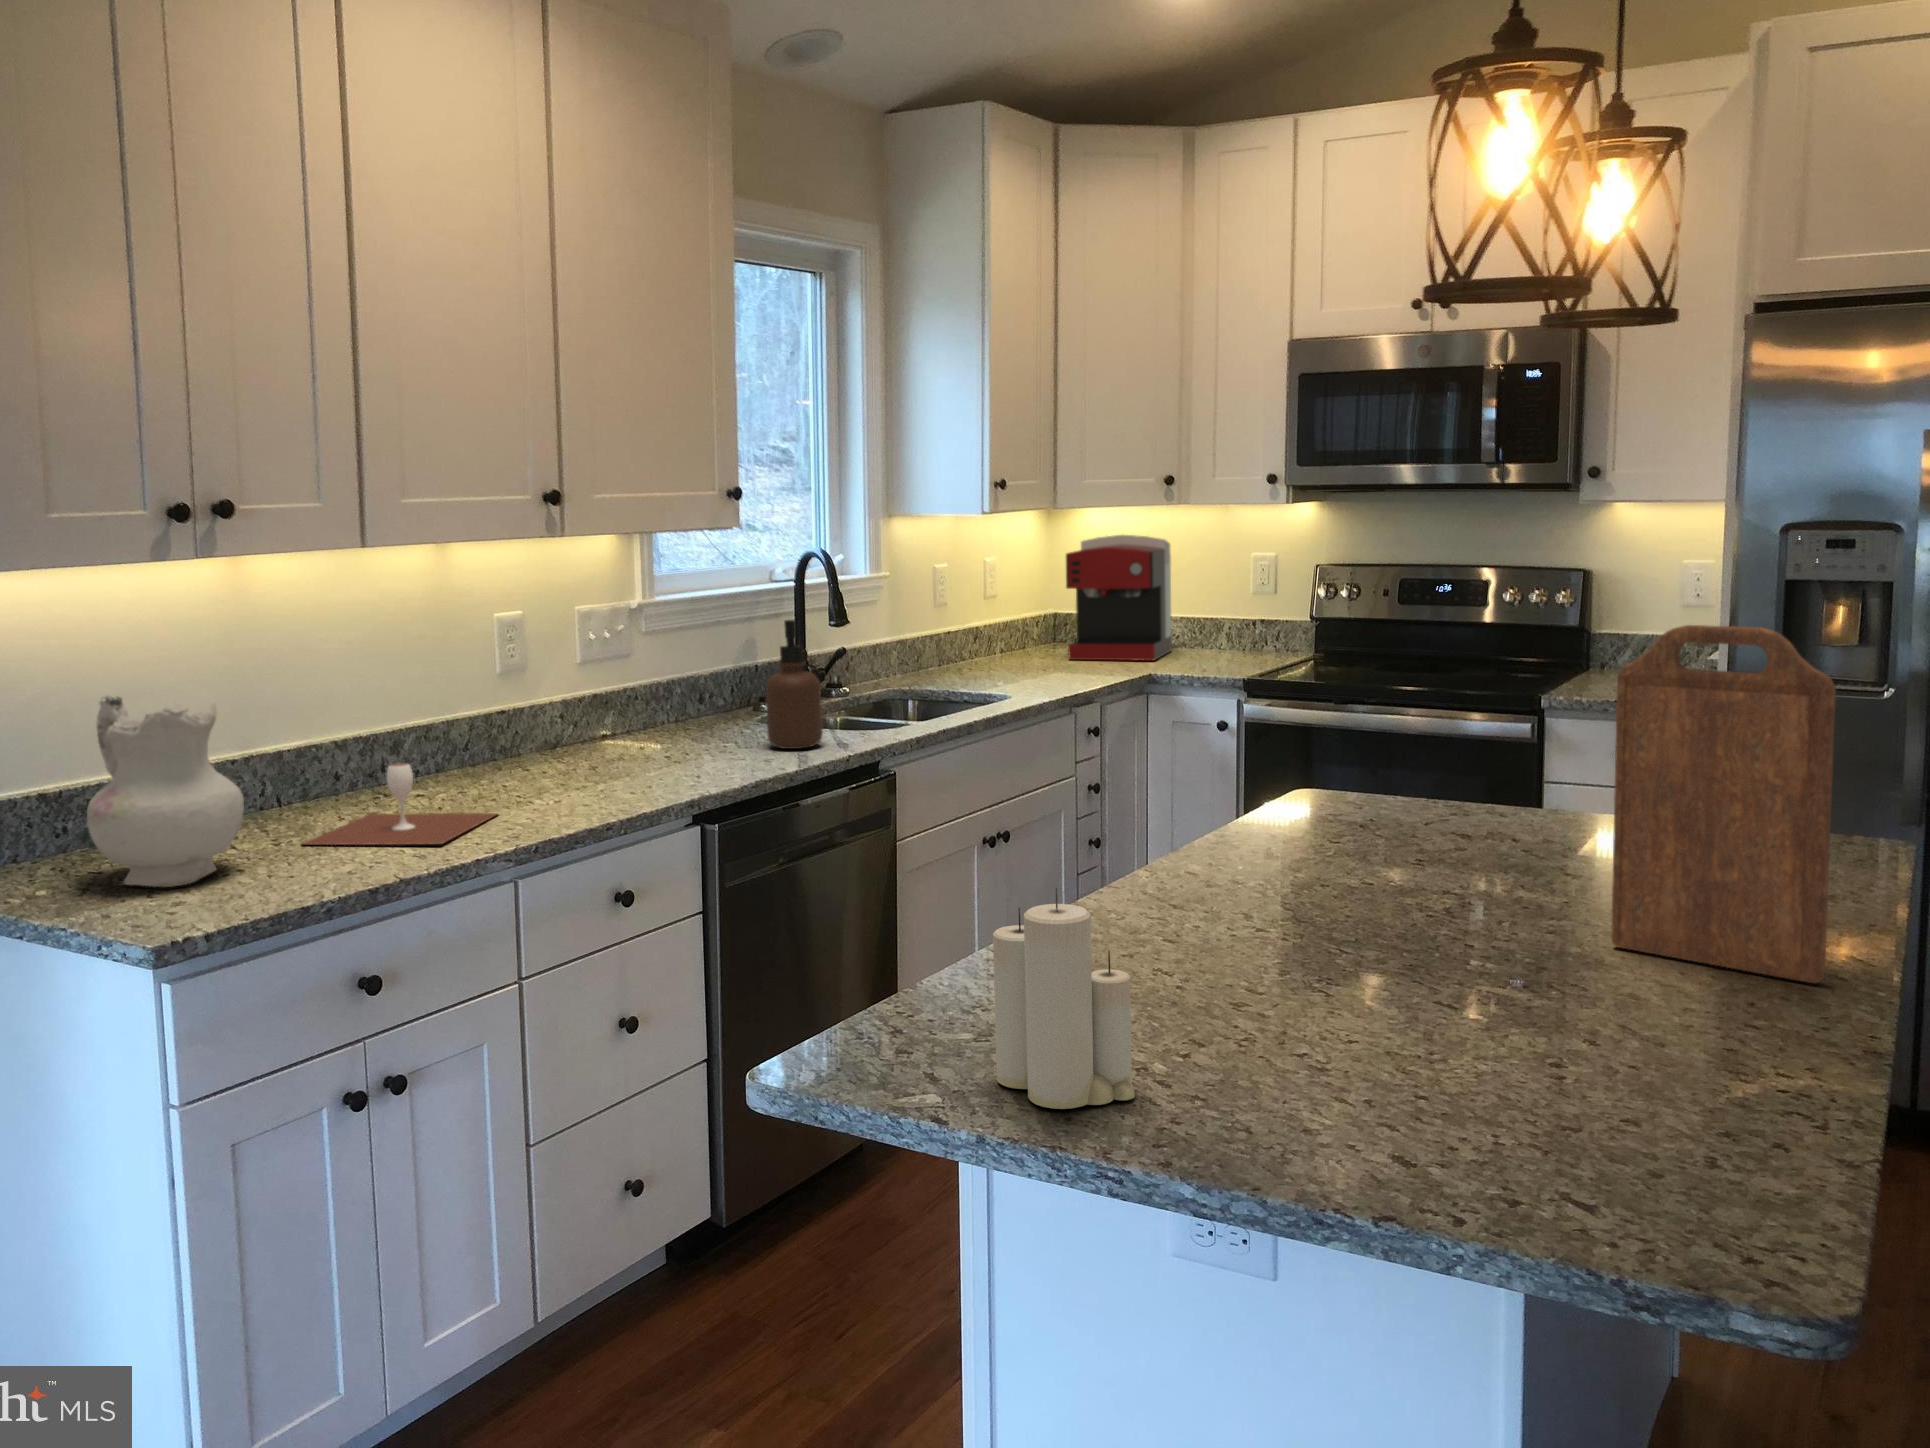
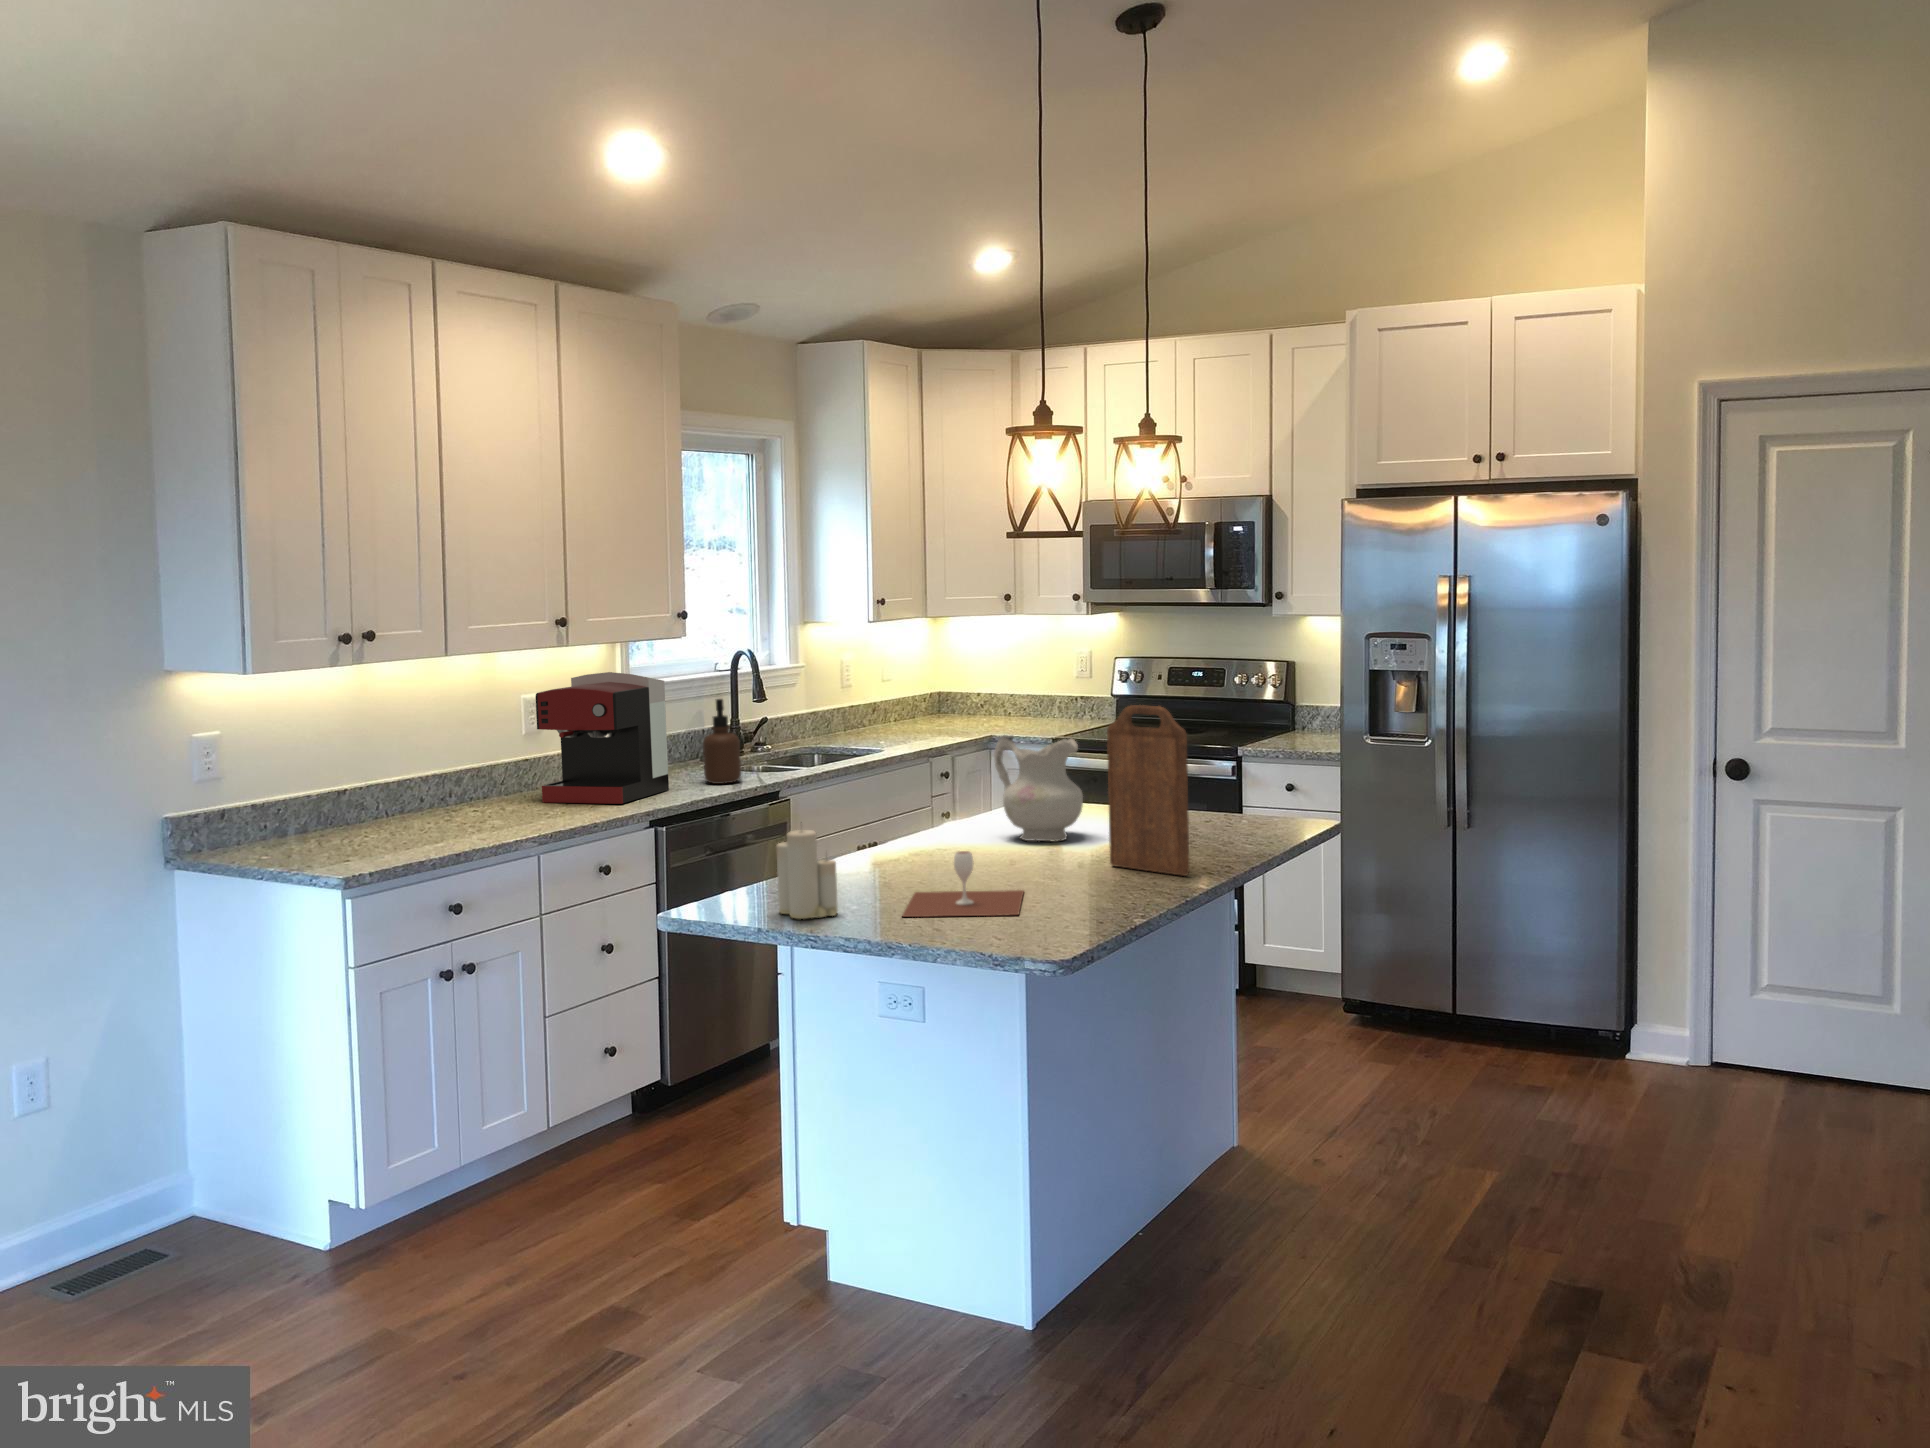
coffee maker: present [1066,535,1172,661] -> present [536,672,669,804]
ceramic pitcher: present [87,696,244,887] -> present [994,735,1083,841]
wine glass: present [303,763,497,845] -> present [902,851,1024,917]

